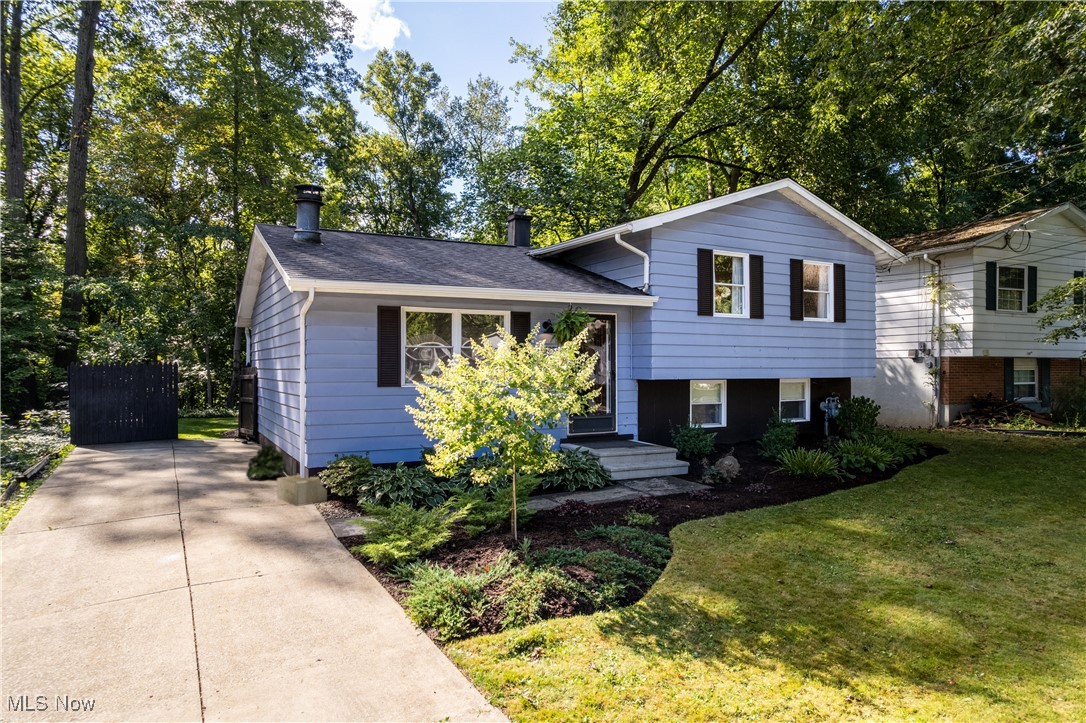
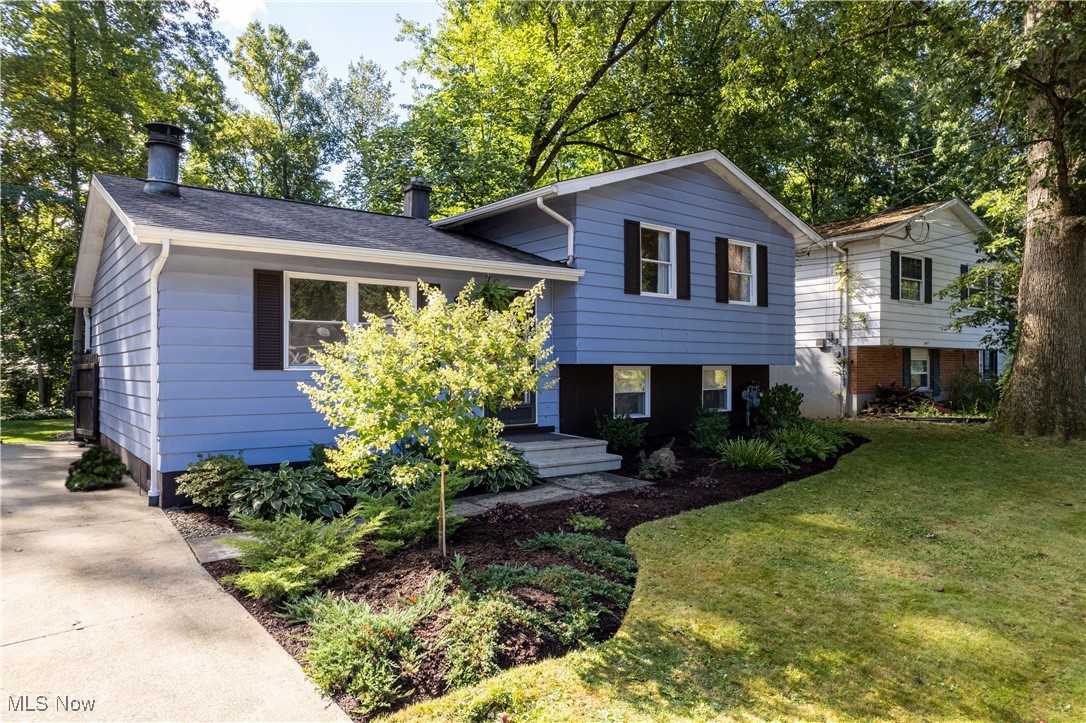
cardboard box: present [277,475,327,506] -> none [109,481,181,525]

